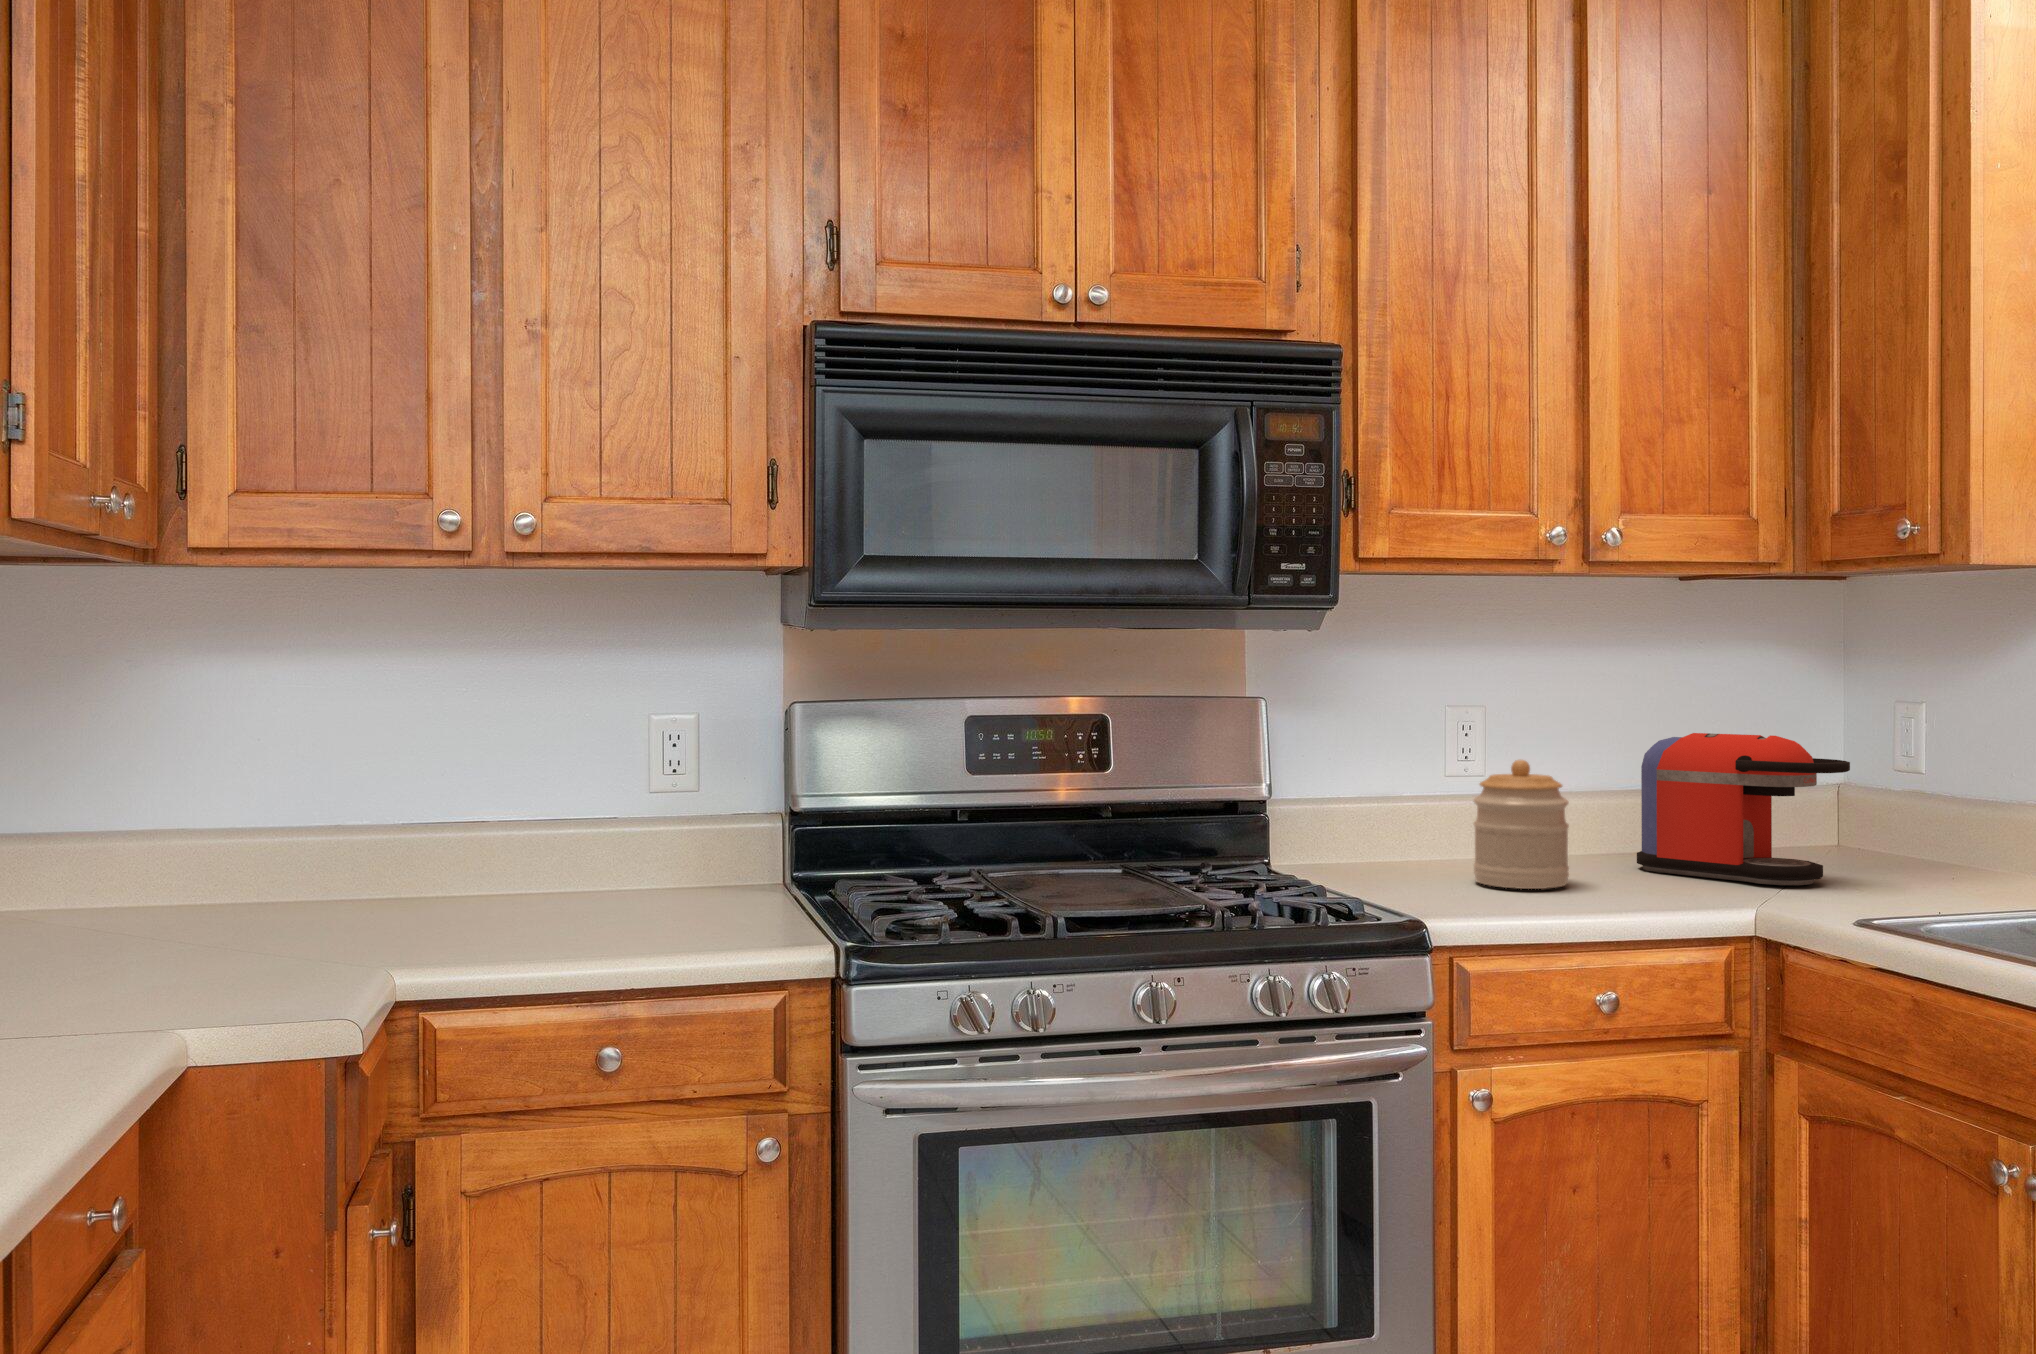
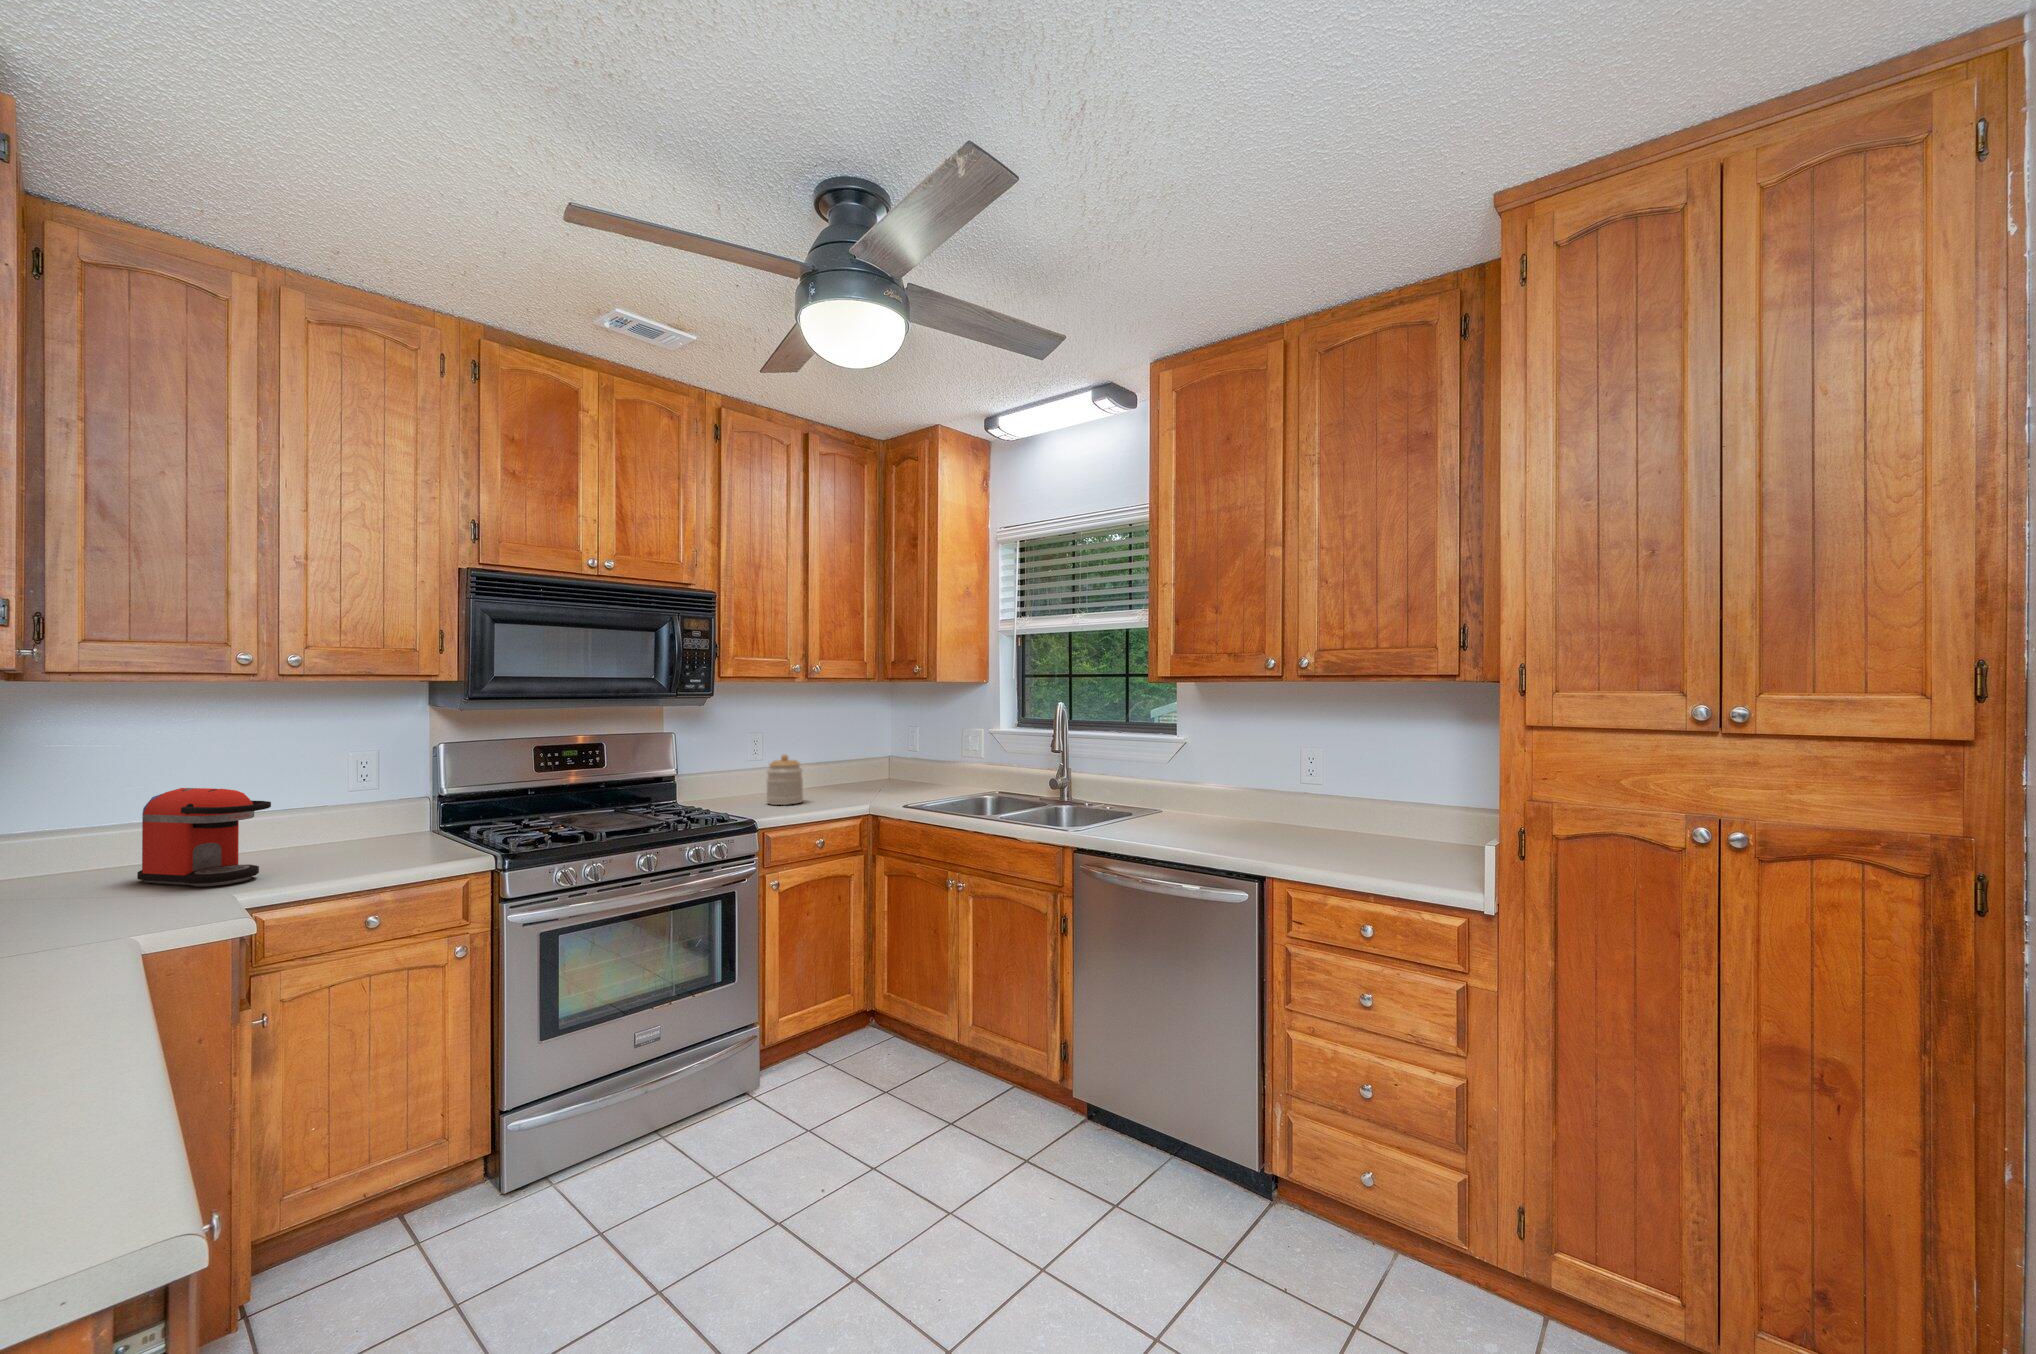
coffee maker: present [1637,733,1850,885] -> present [137,788,271,886]

